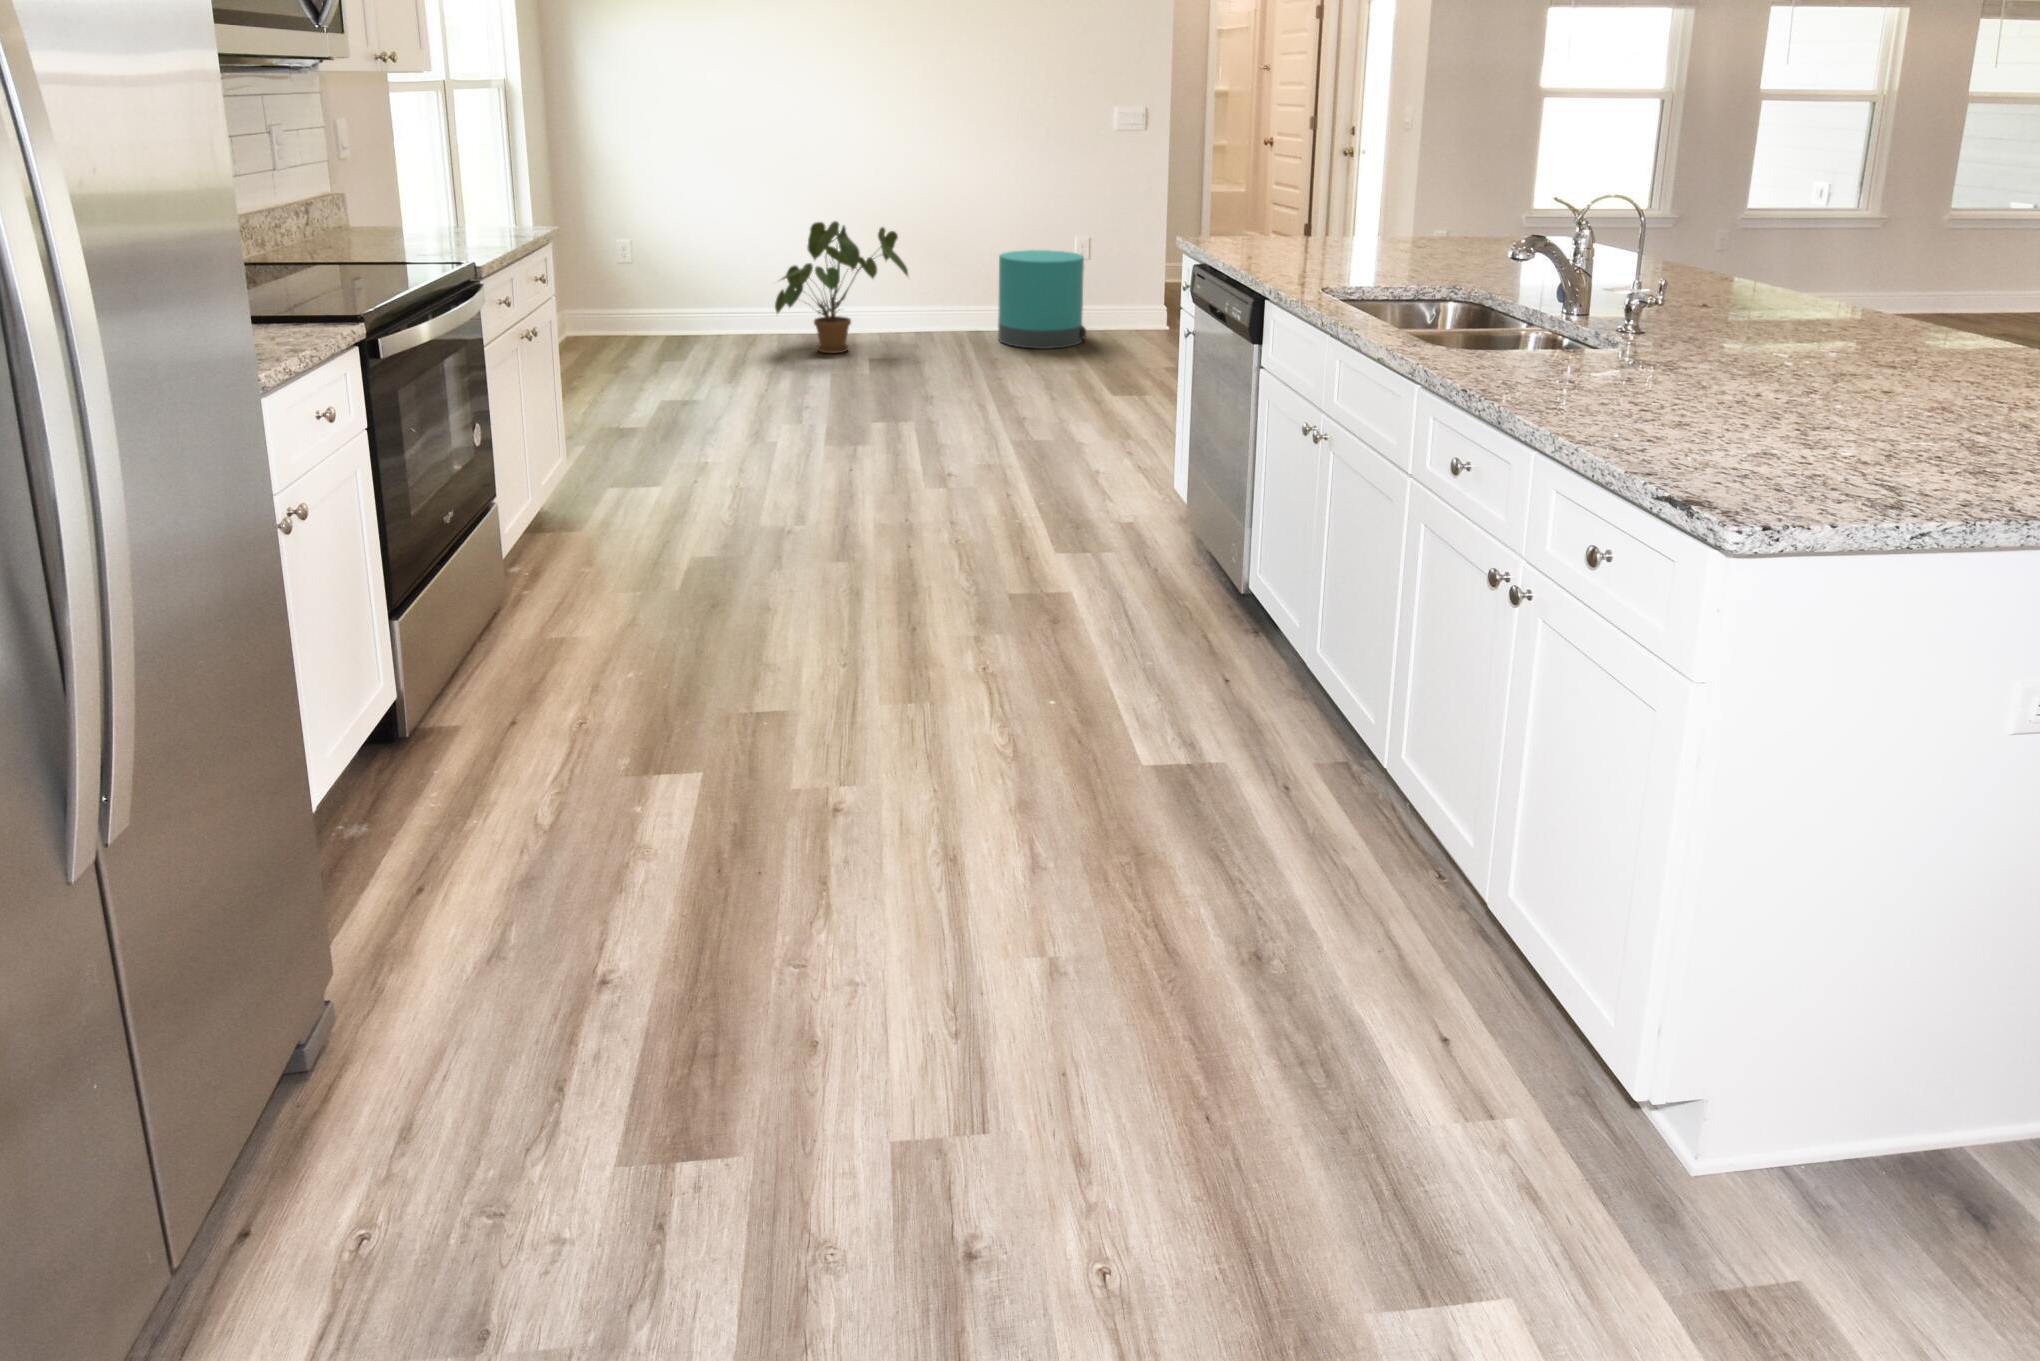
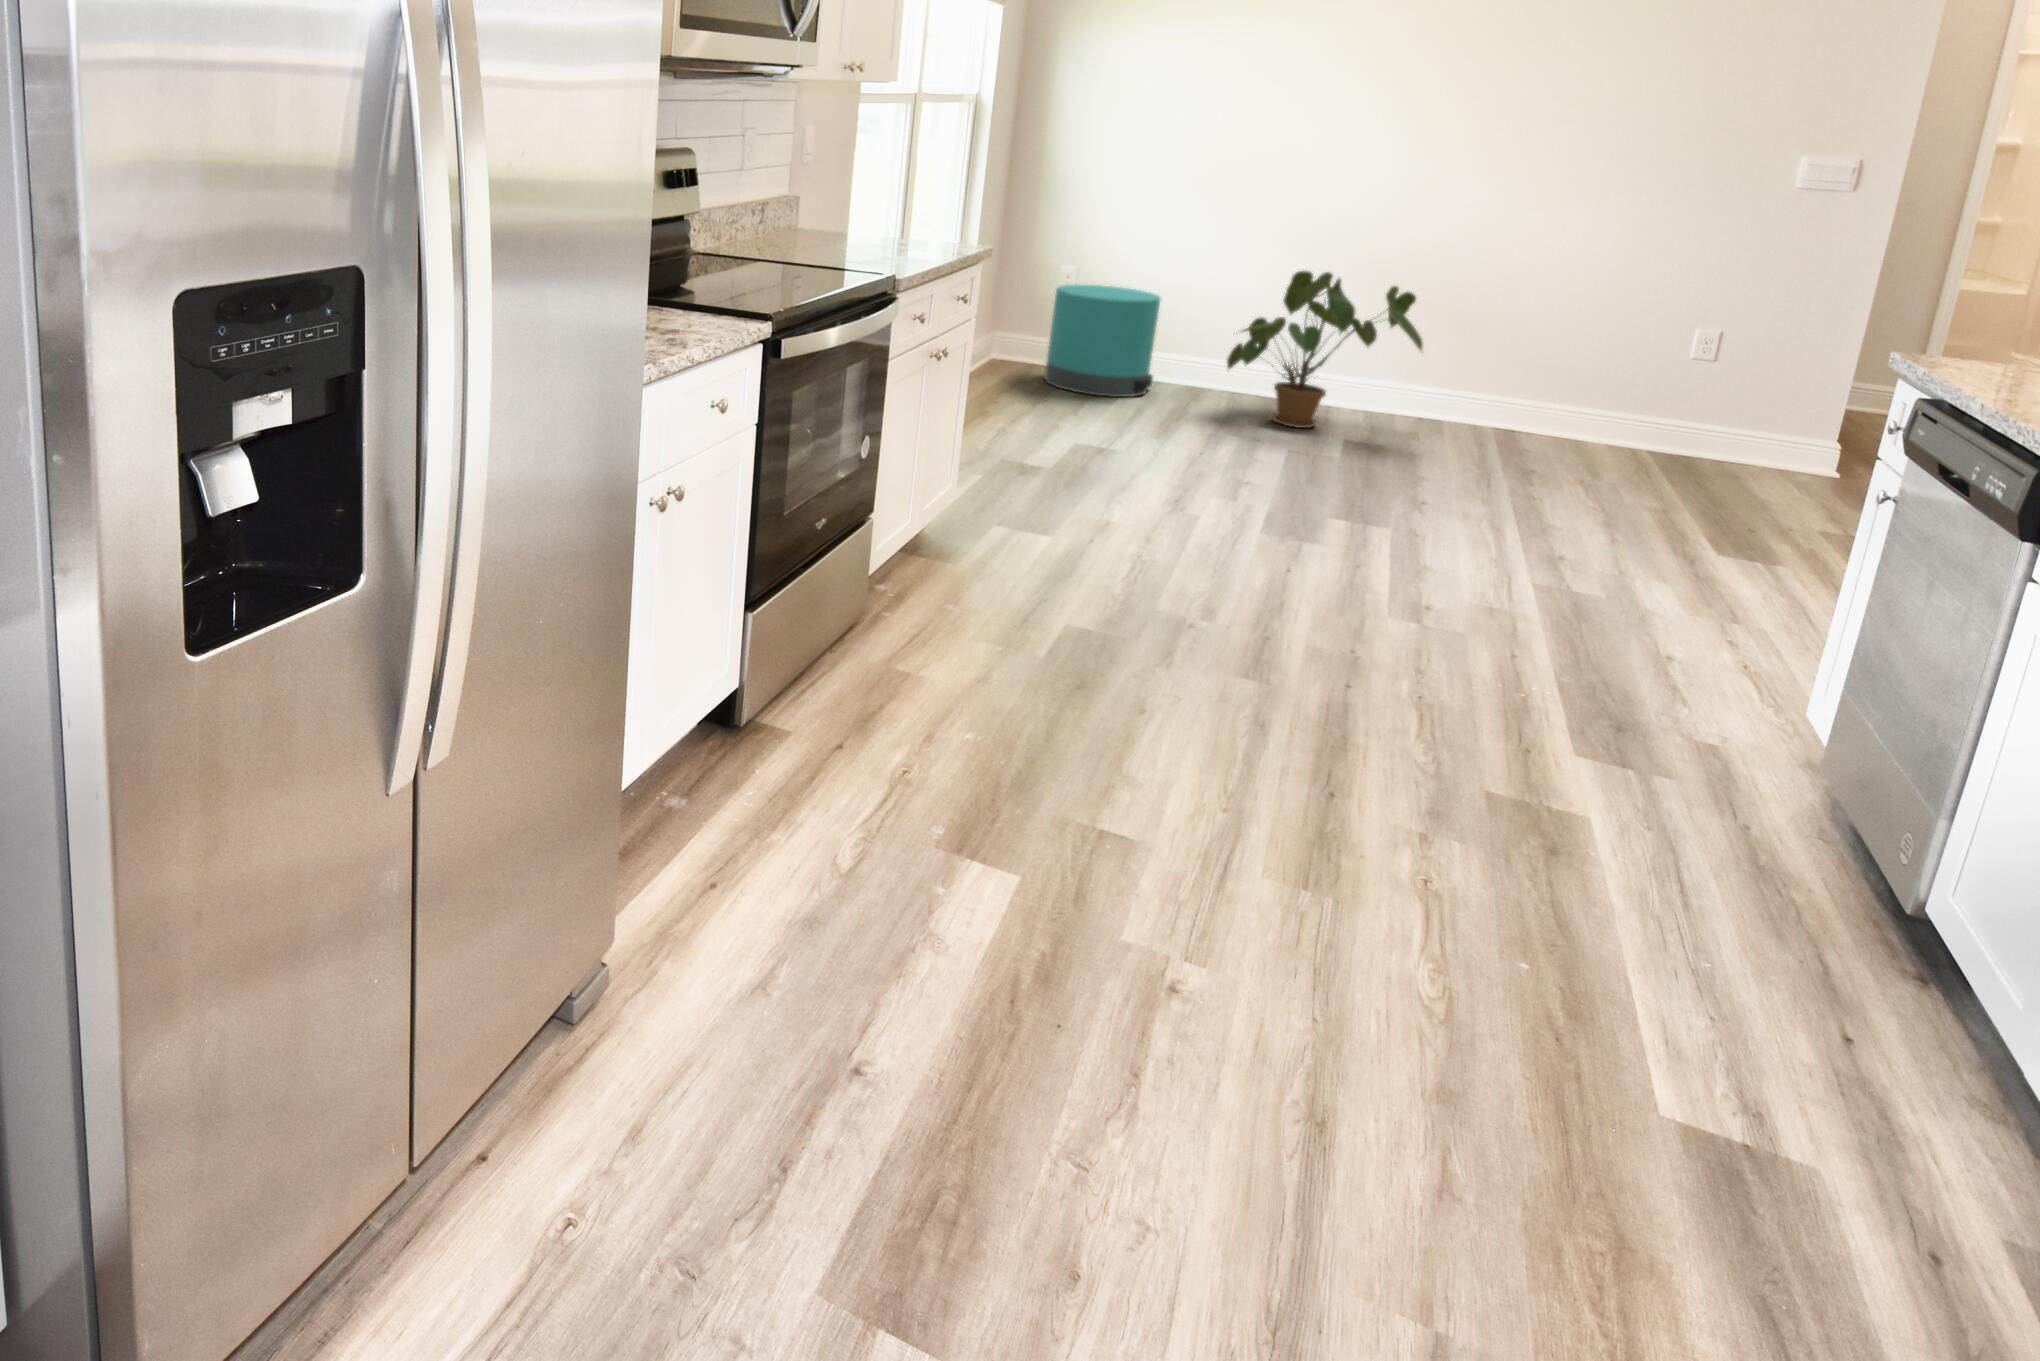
trash can: present [998,250,1086,349] -> present [1045,285,1161,397]

